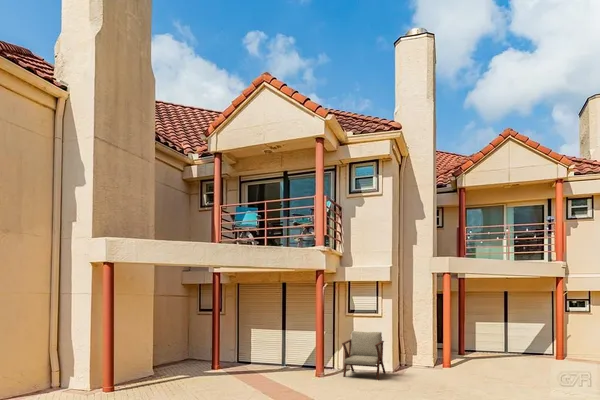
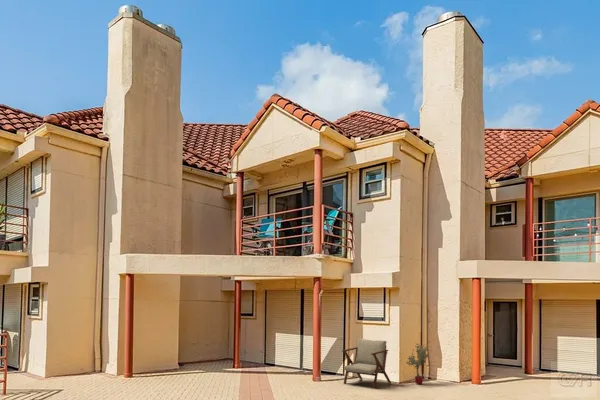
potted tree: none [397,333,417,373] -> present [407,344,429,385]

